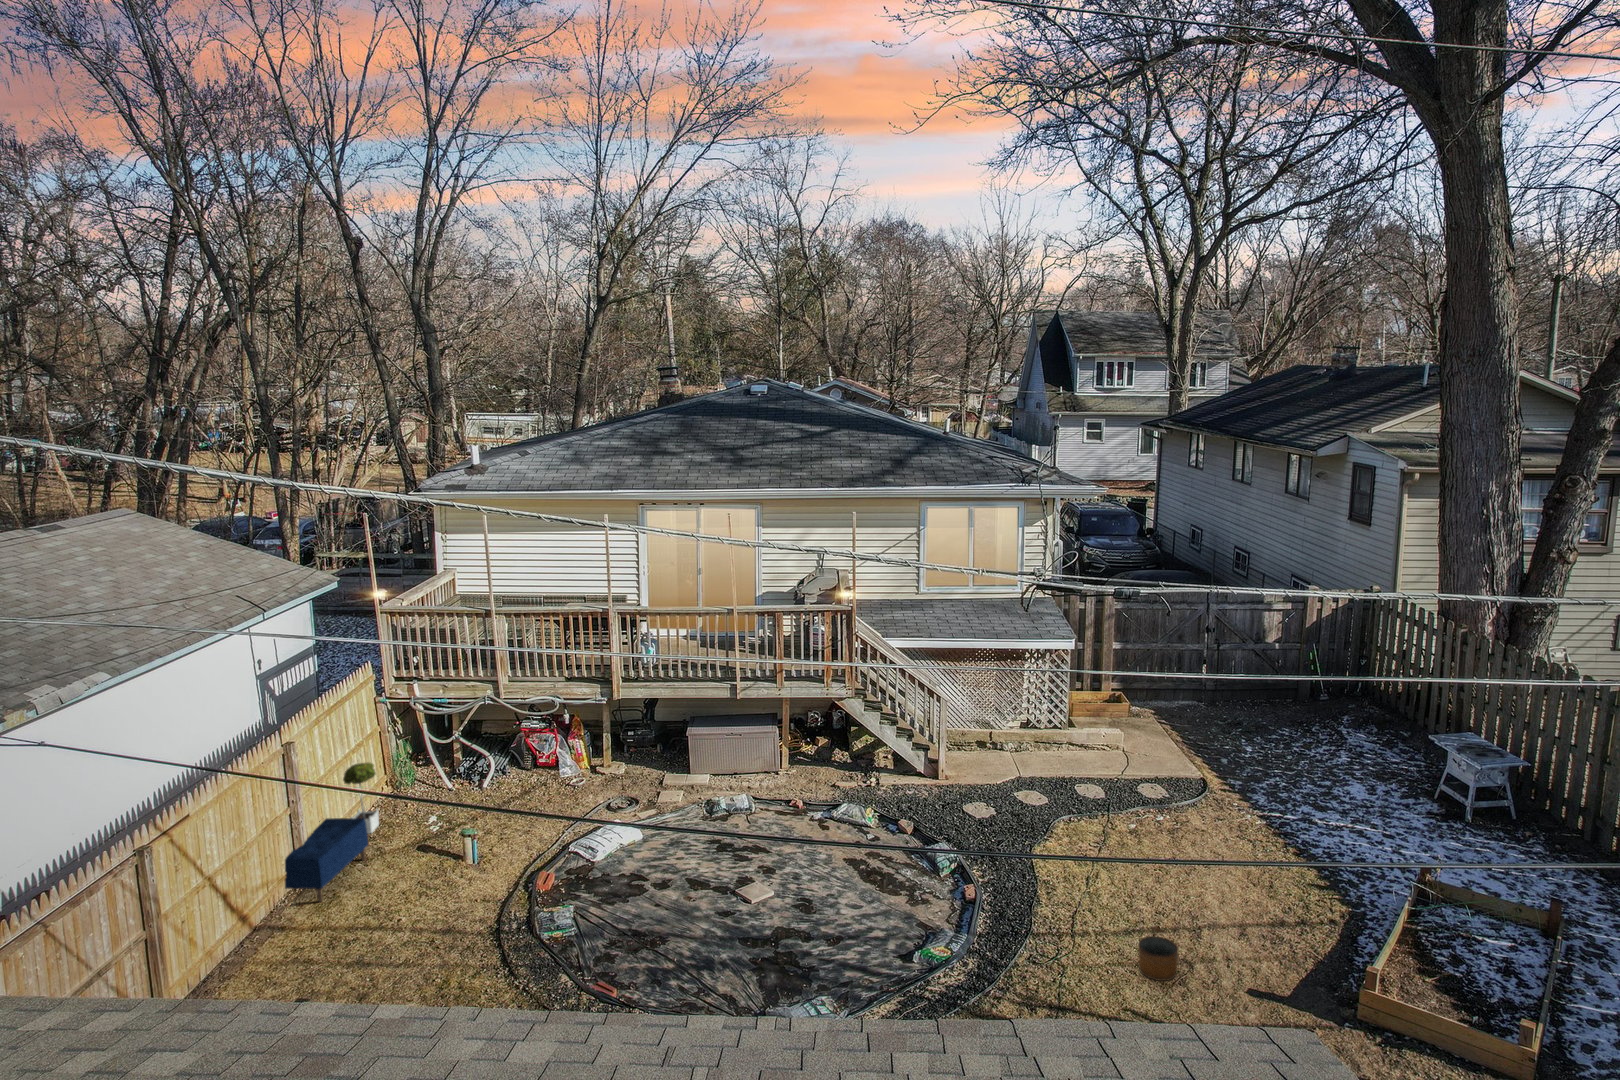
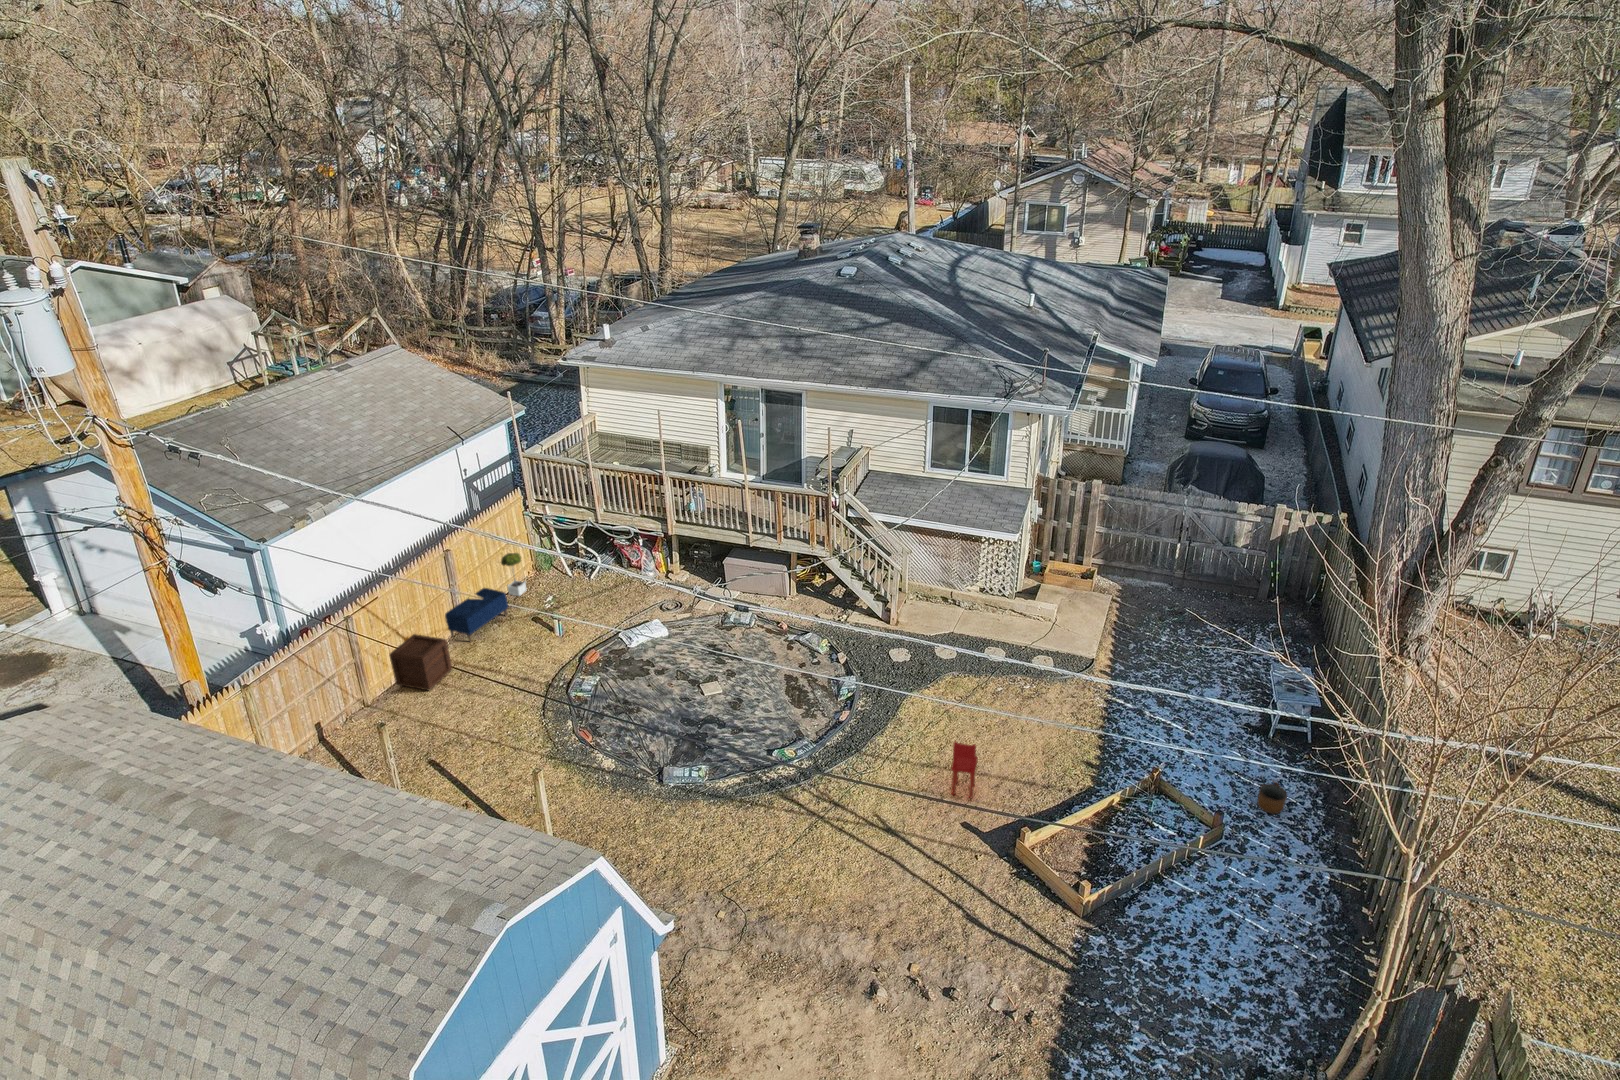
chair: none [1180,851,1228,943] -> present [951,741,978,798]
wooden crate: none [204,885,310,984] -> present [389,634,452,690]
bucket: present [1138,927,1178,981] -> present [1257,780,1287,814]

